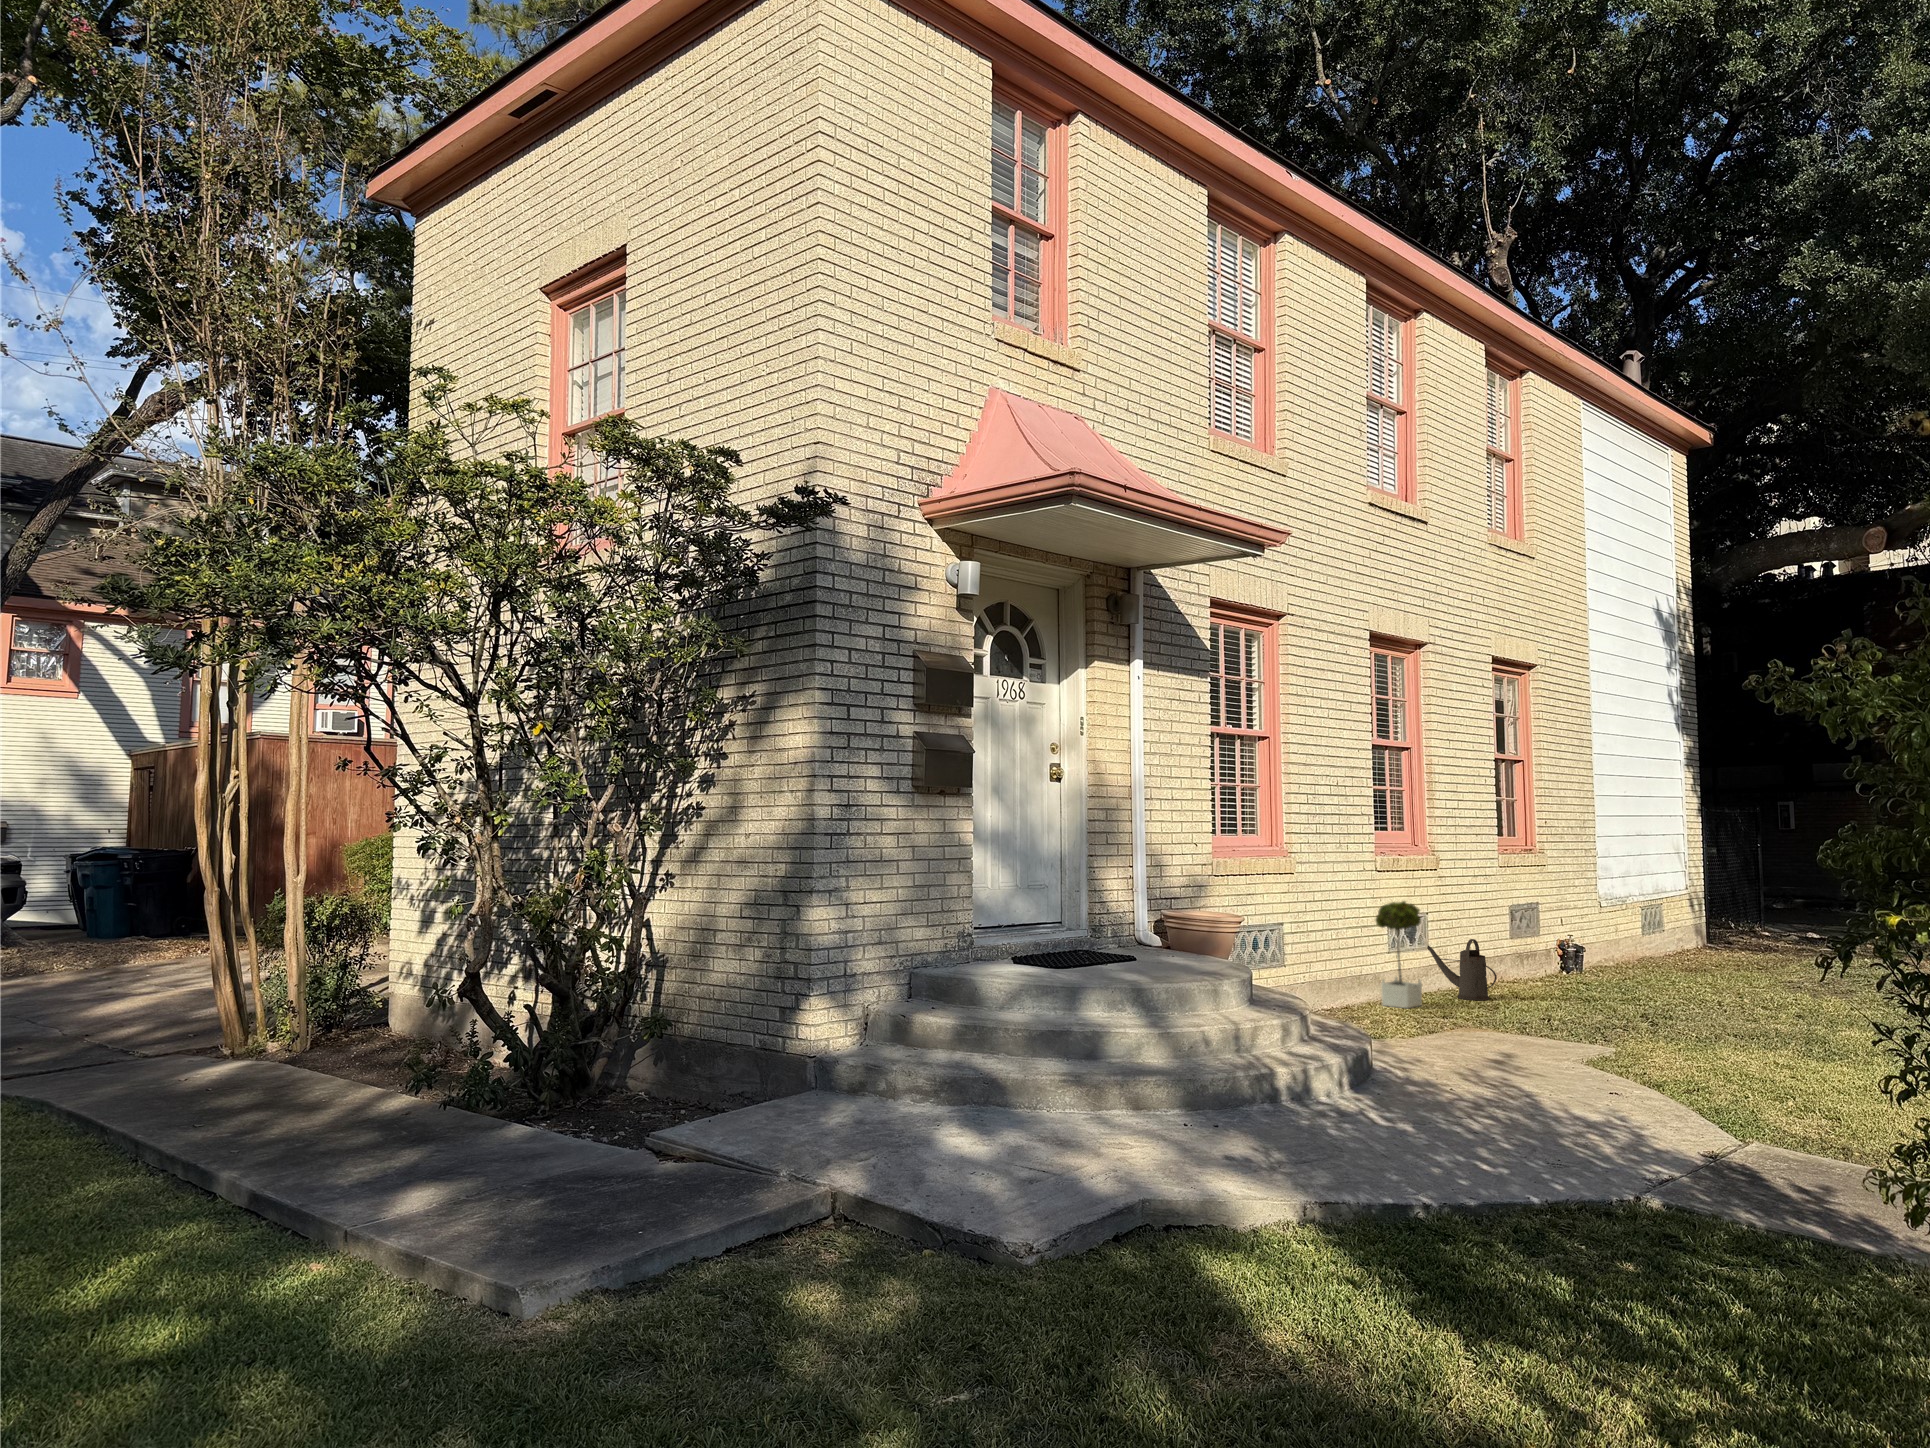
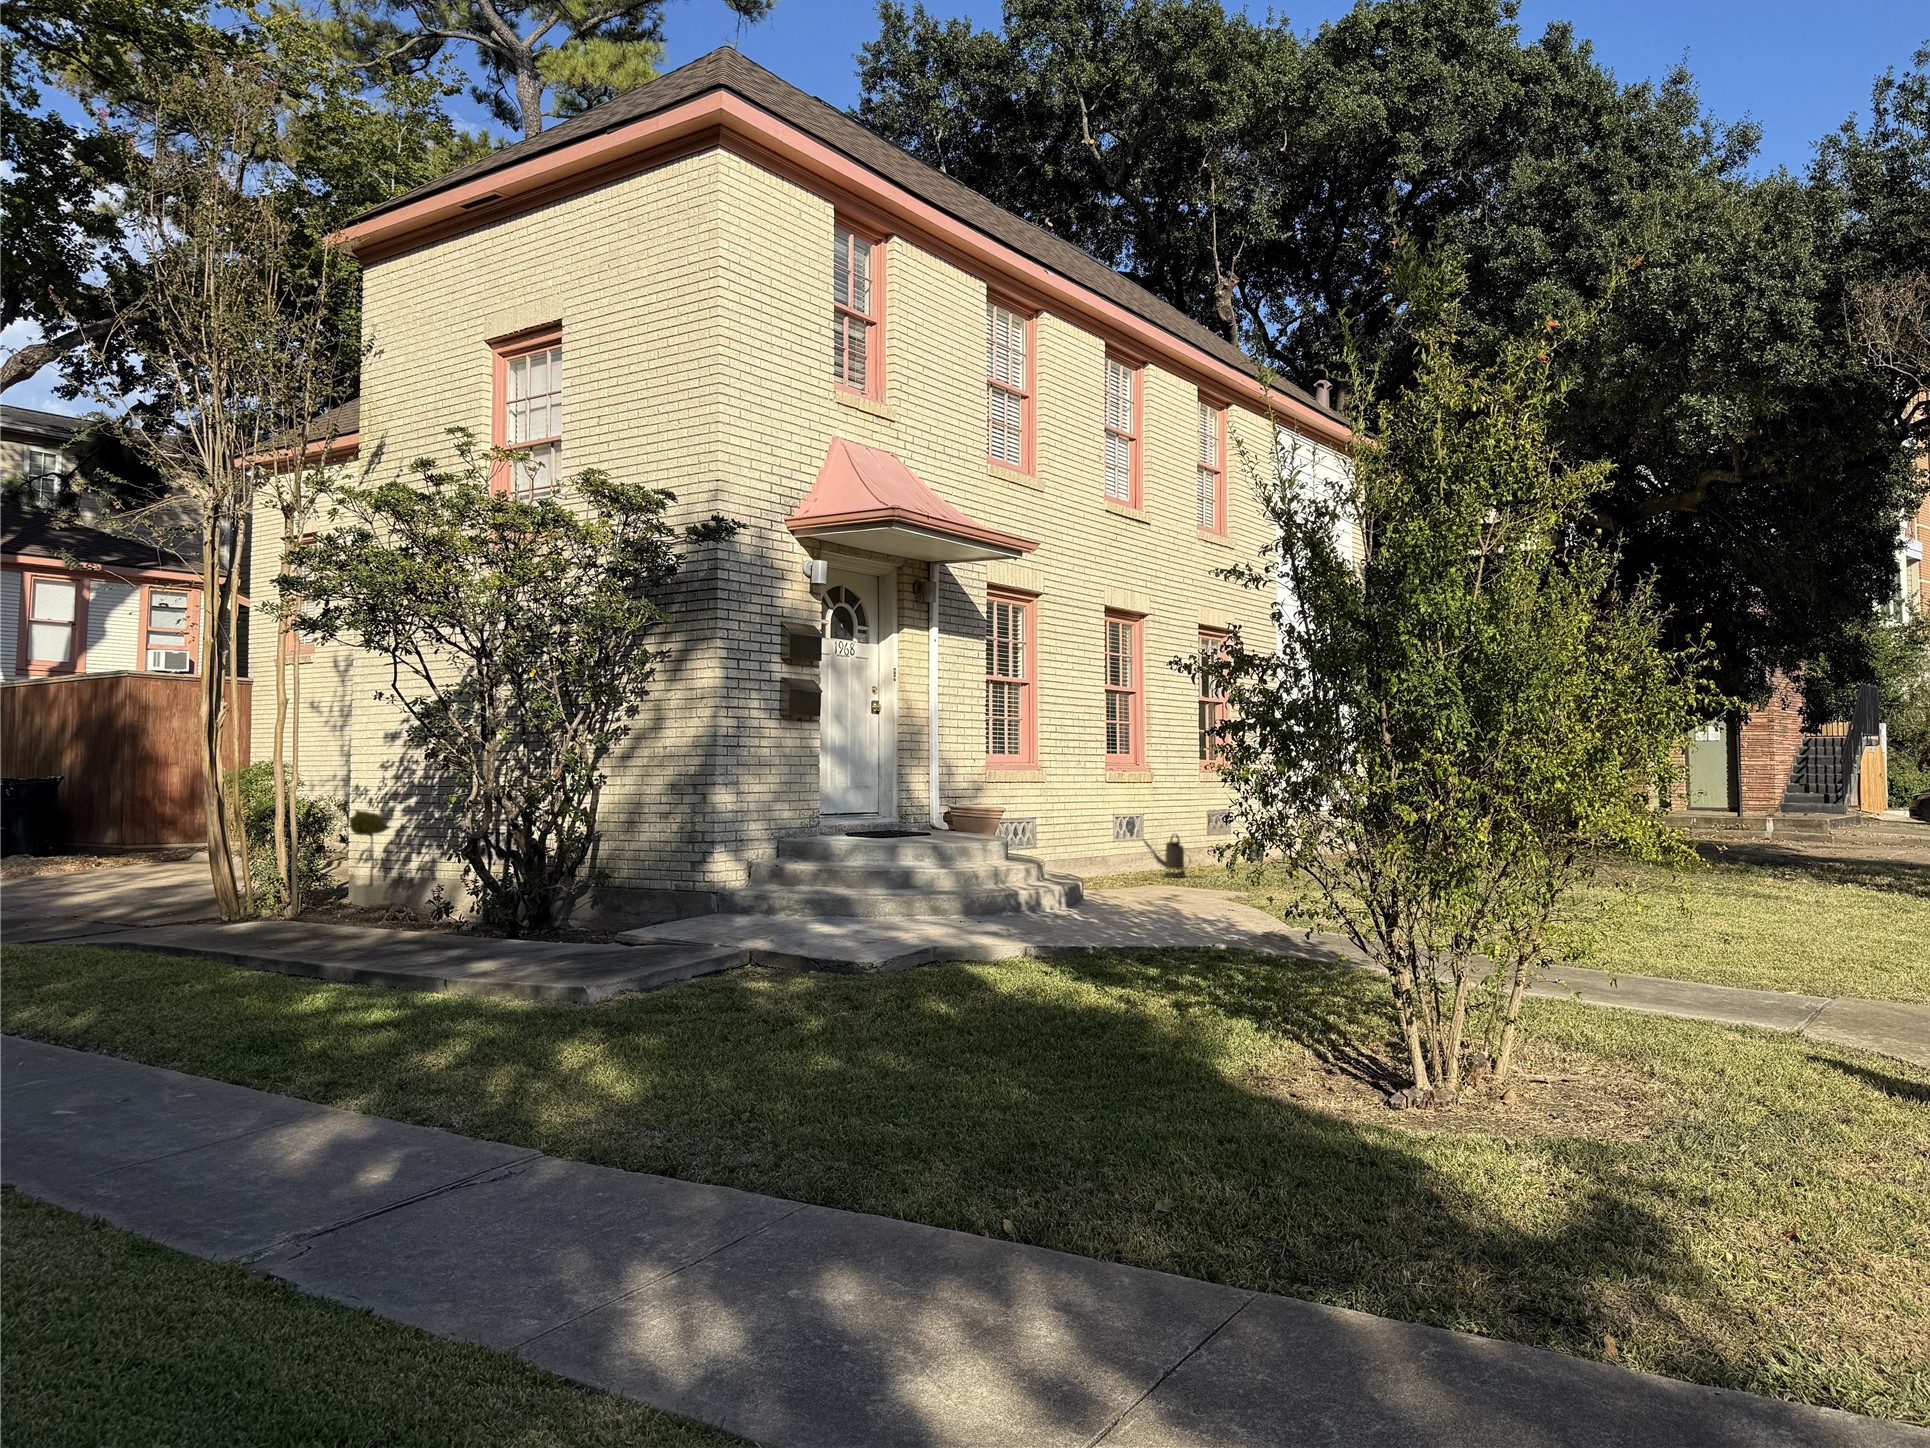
potted tree: present [1375,901,1422,1008] -> present [349,810,390,906]

